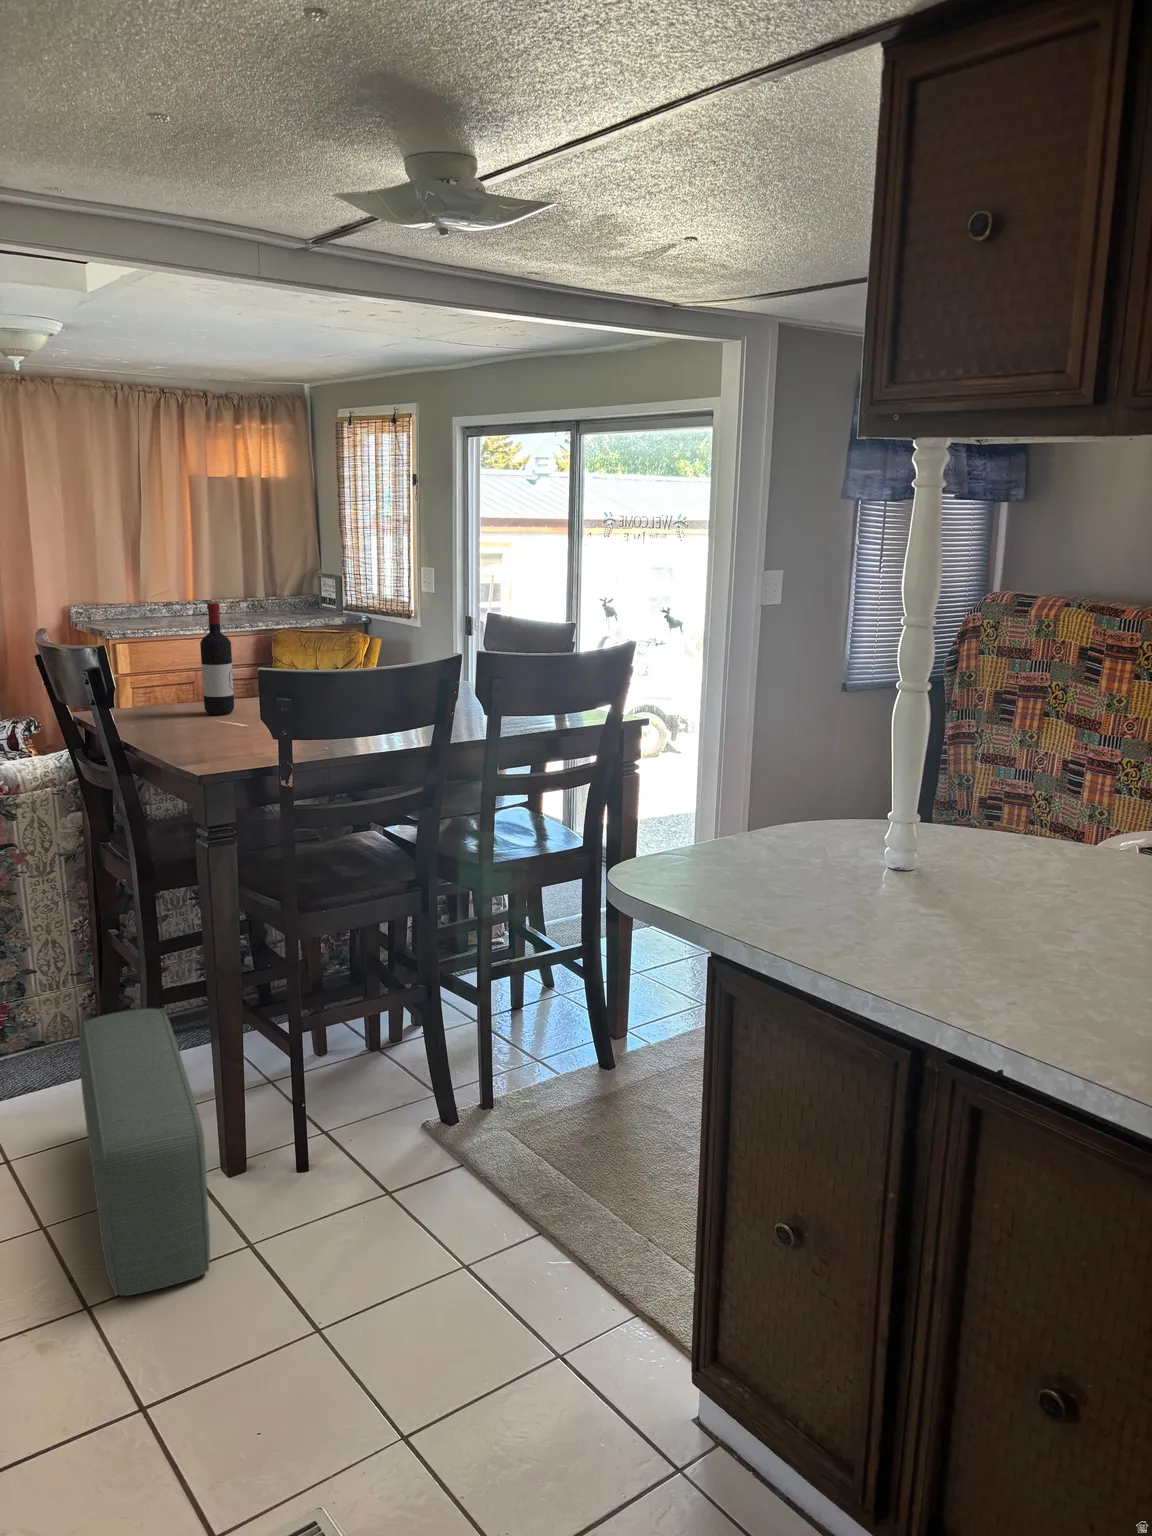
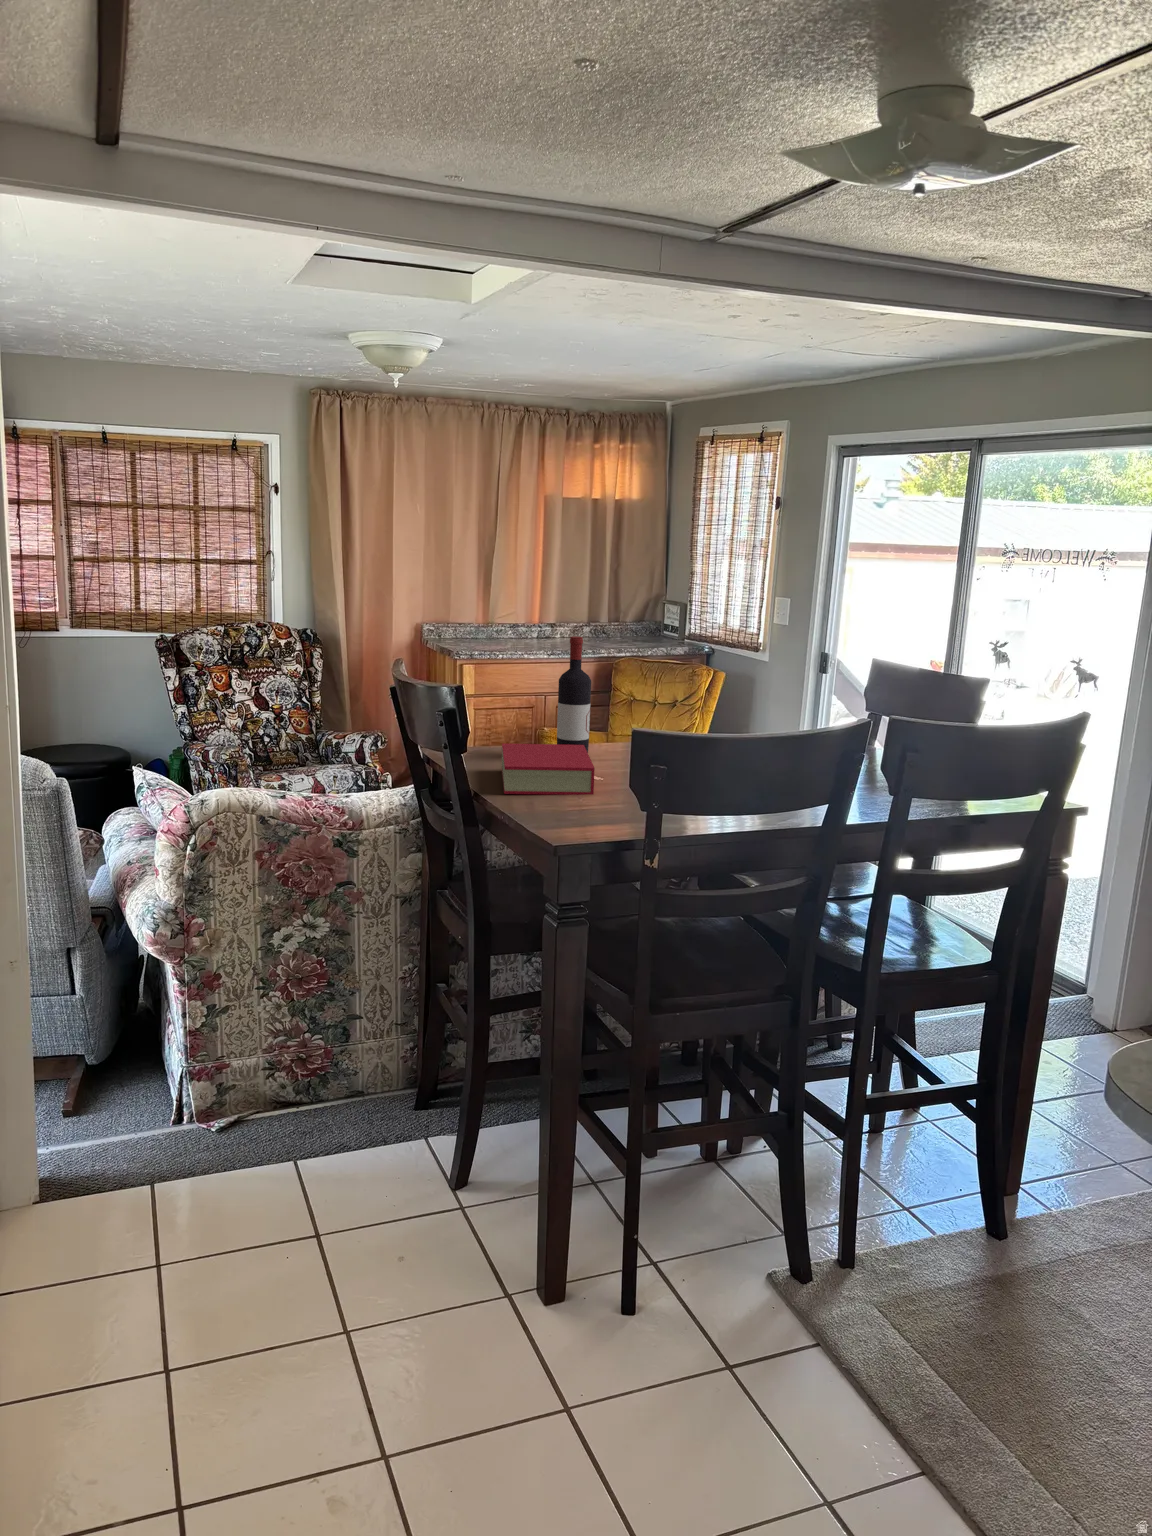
book: none [150,699,237,745] -> present [502,744,595,795]
pouf: present [79,1008,210,1296] -> none [401,1090,529,1451]

